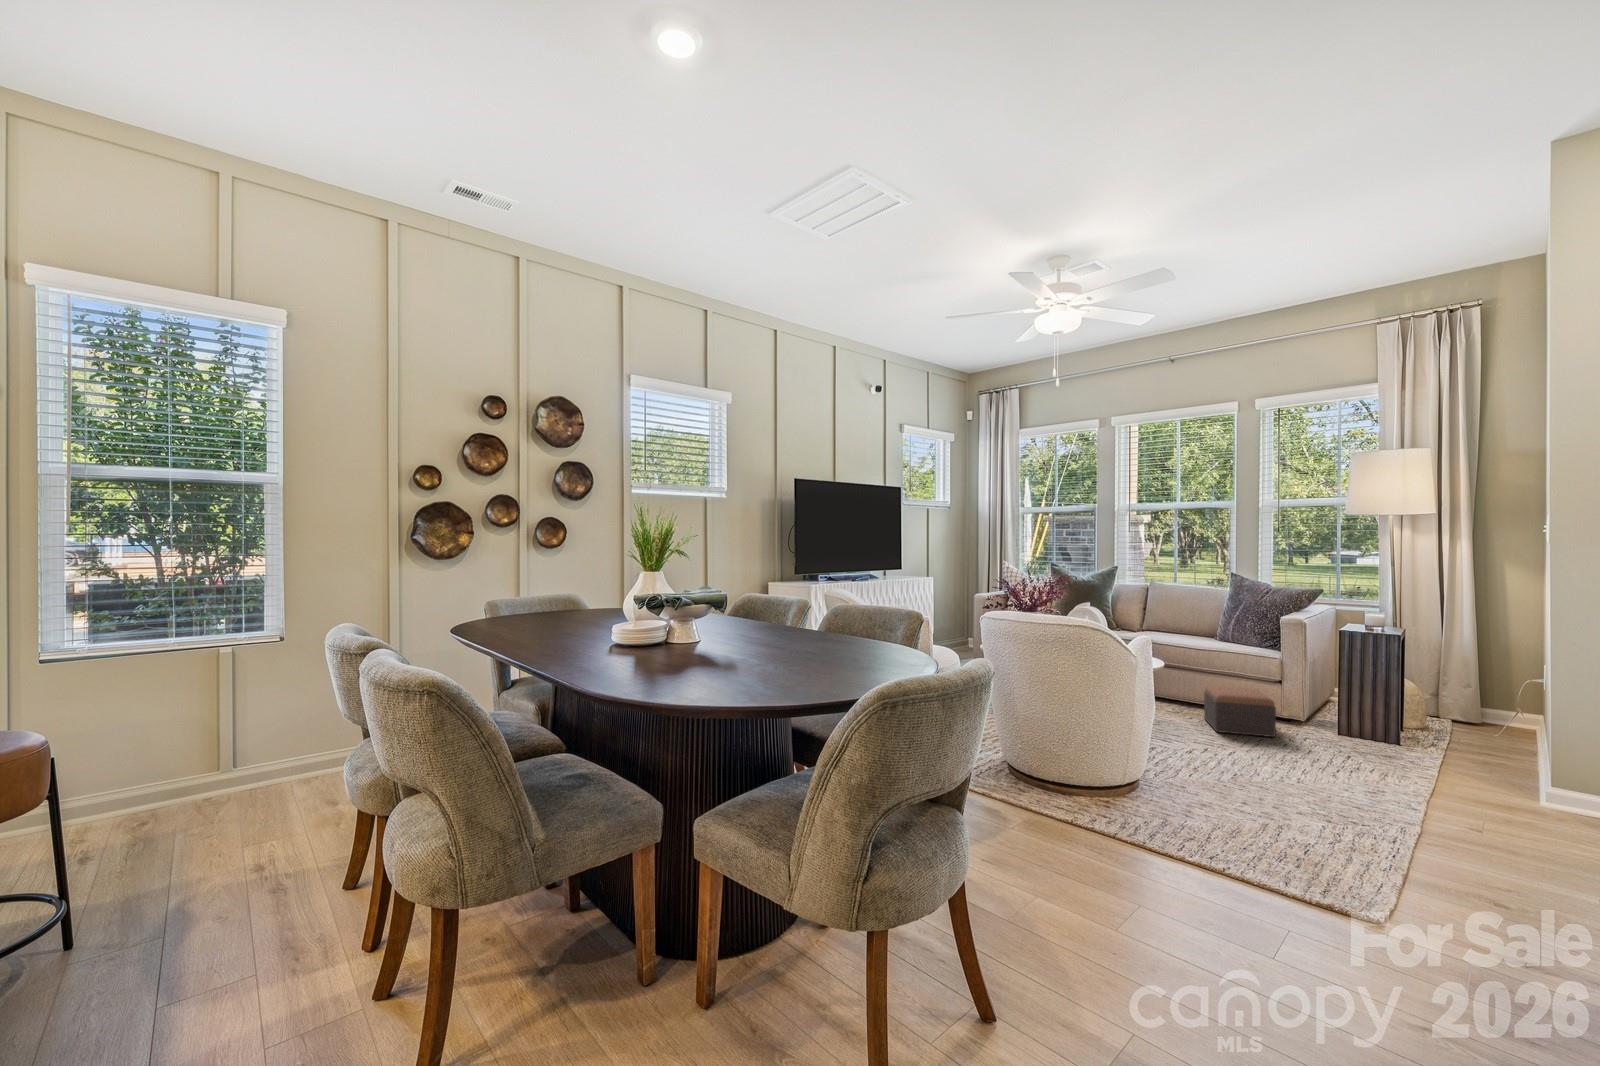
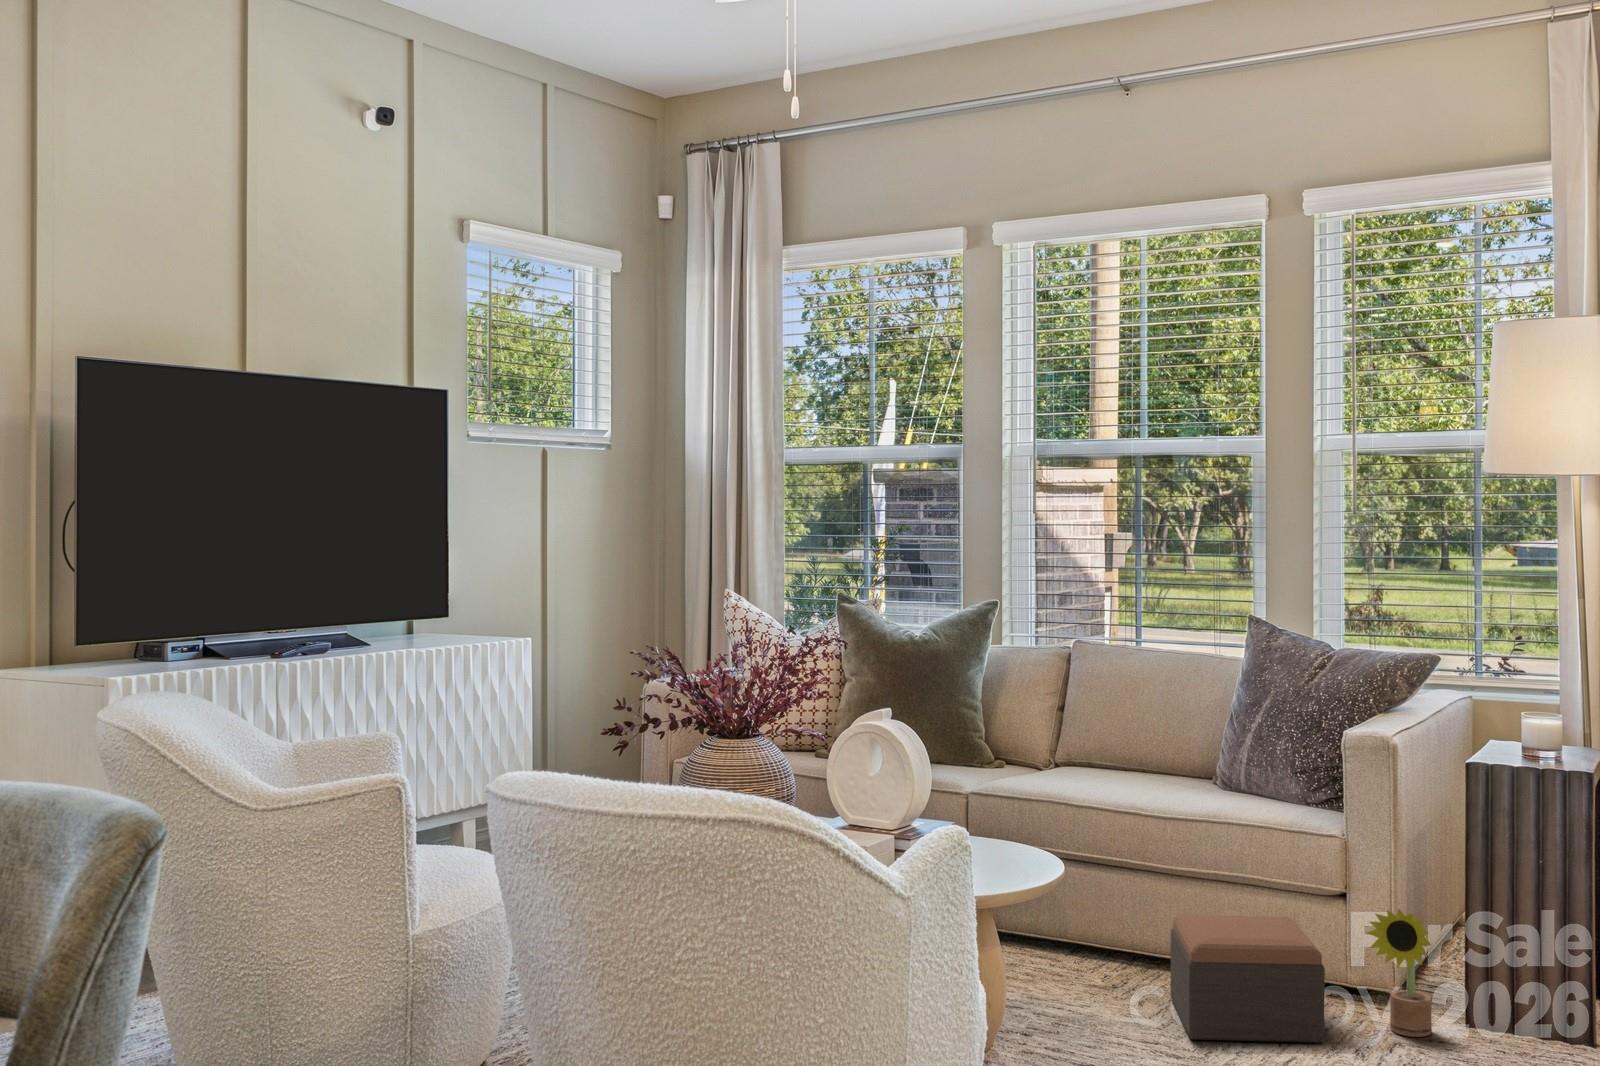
decorative plant: none [1294,686,1325,739] -> present [1367,909,1432,1037]

